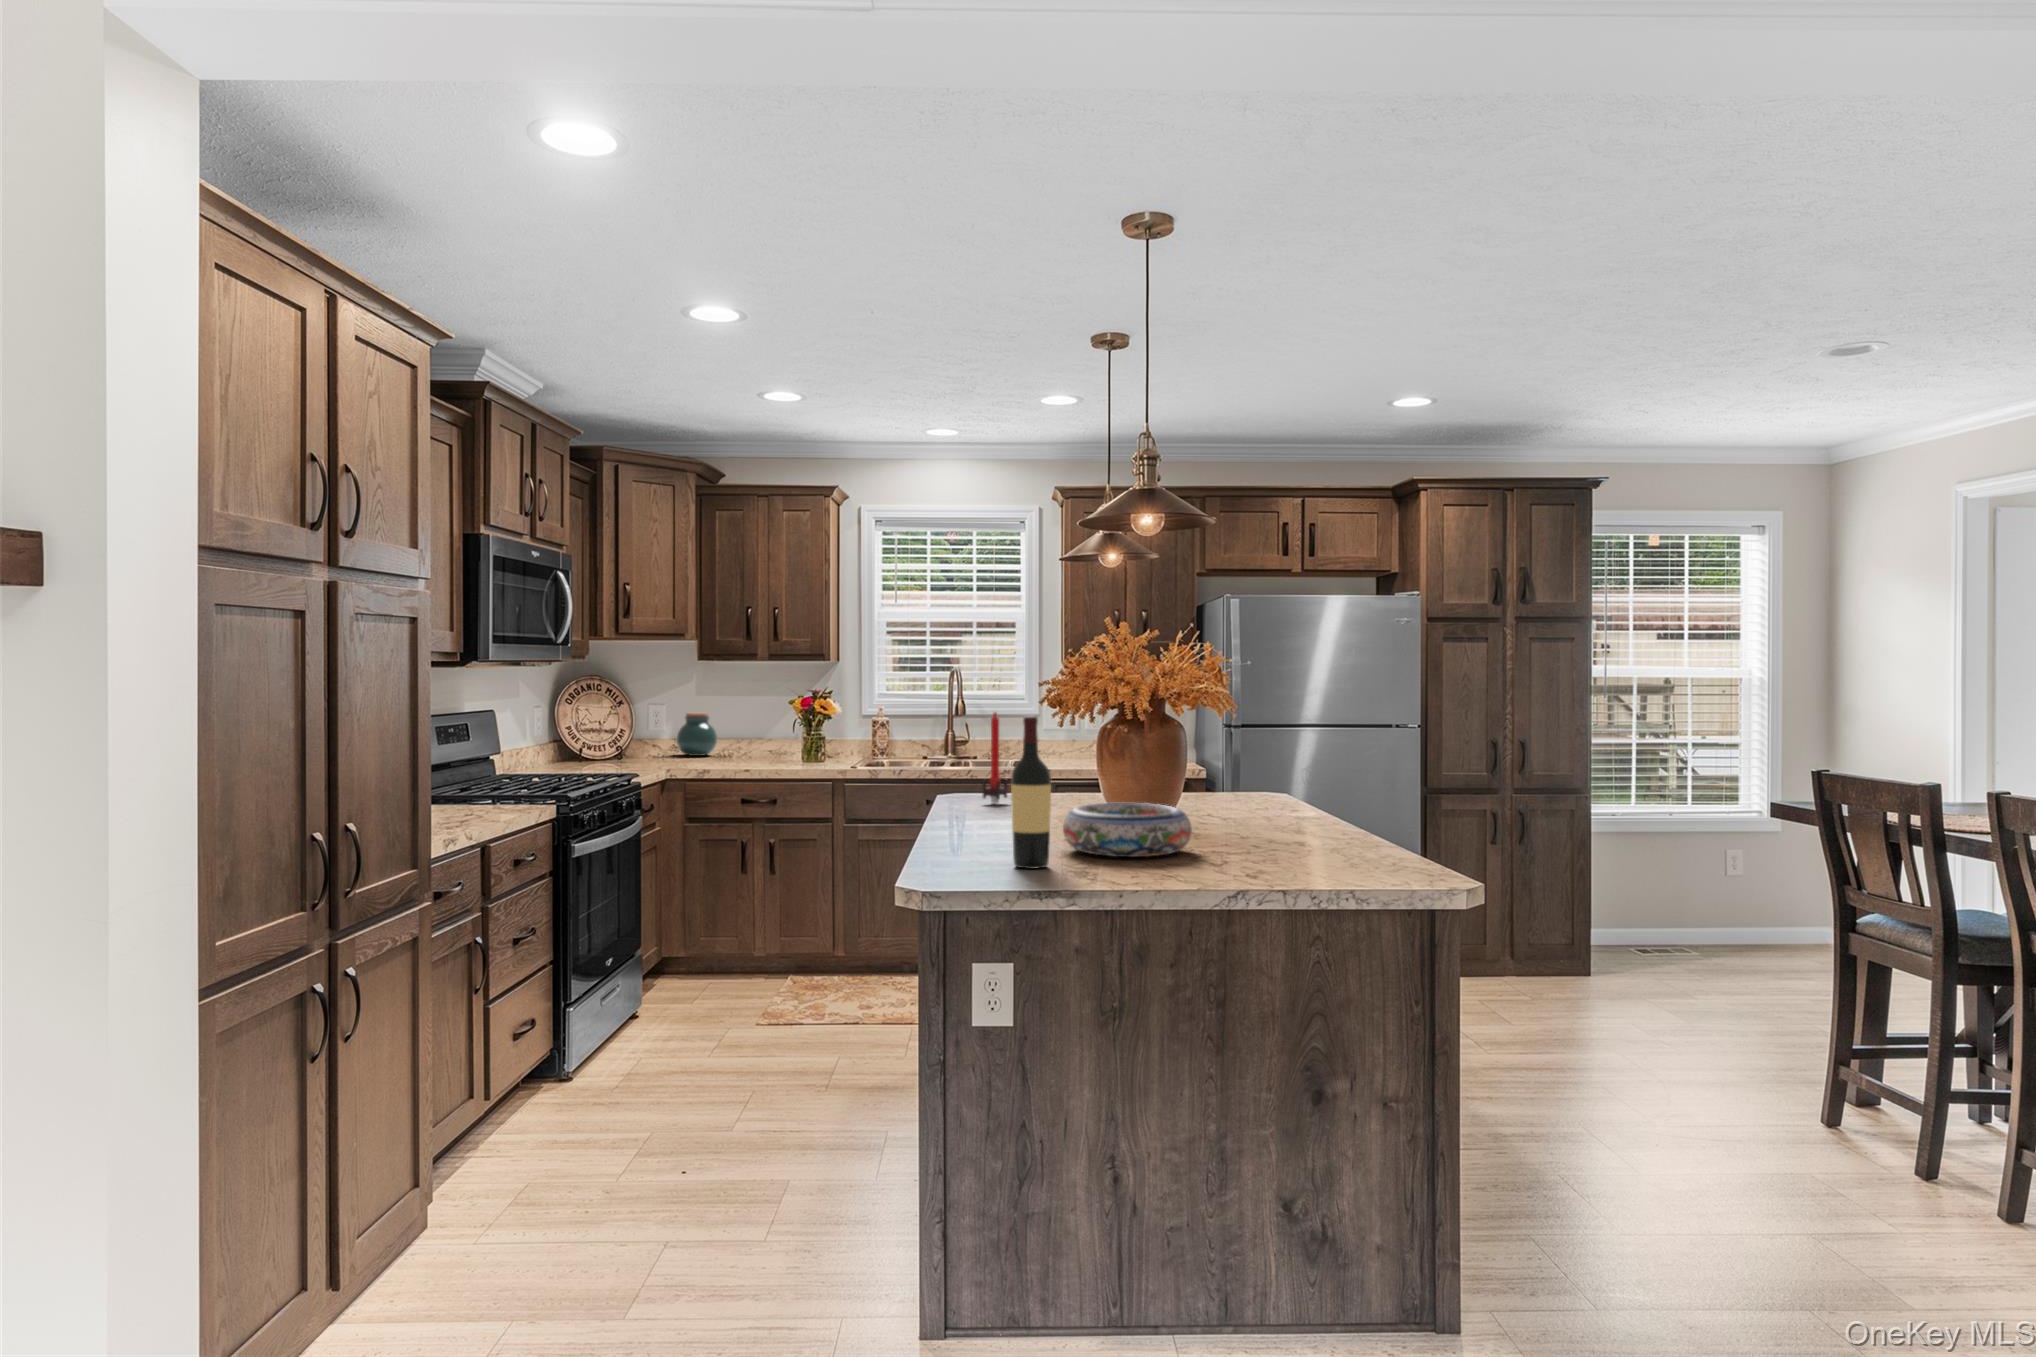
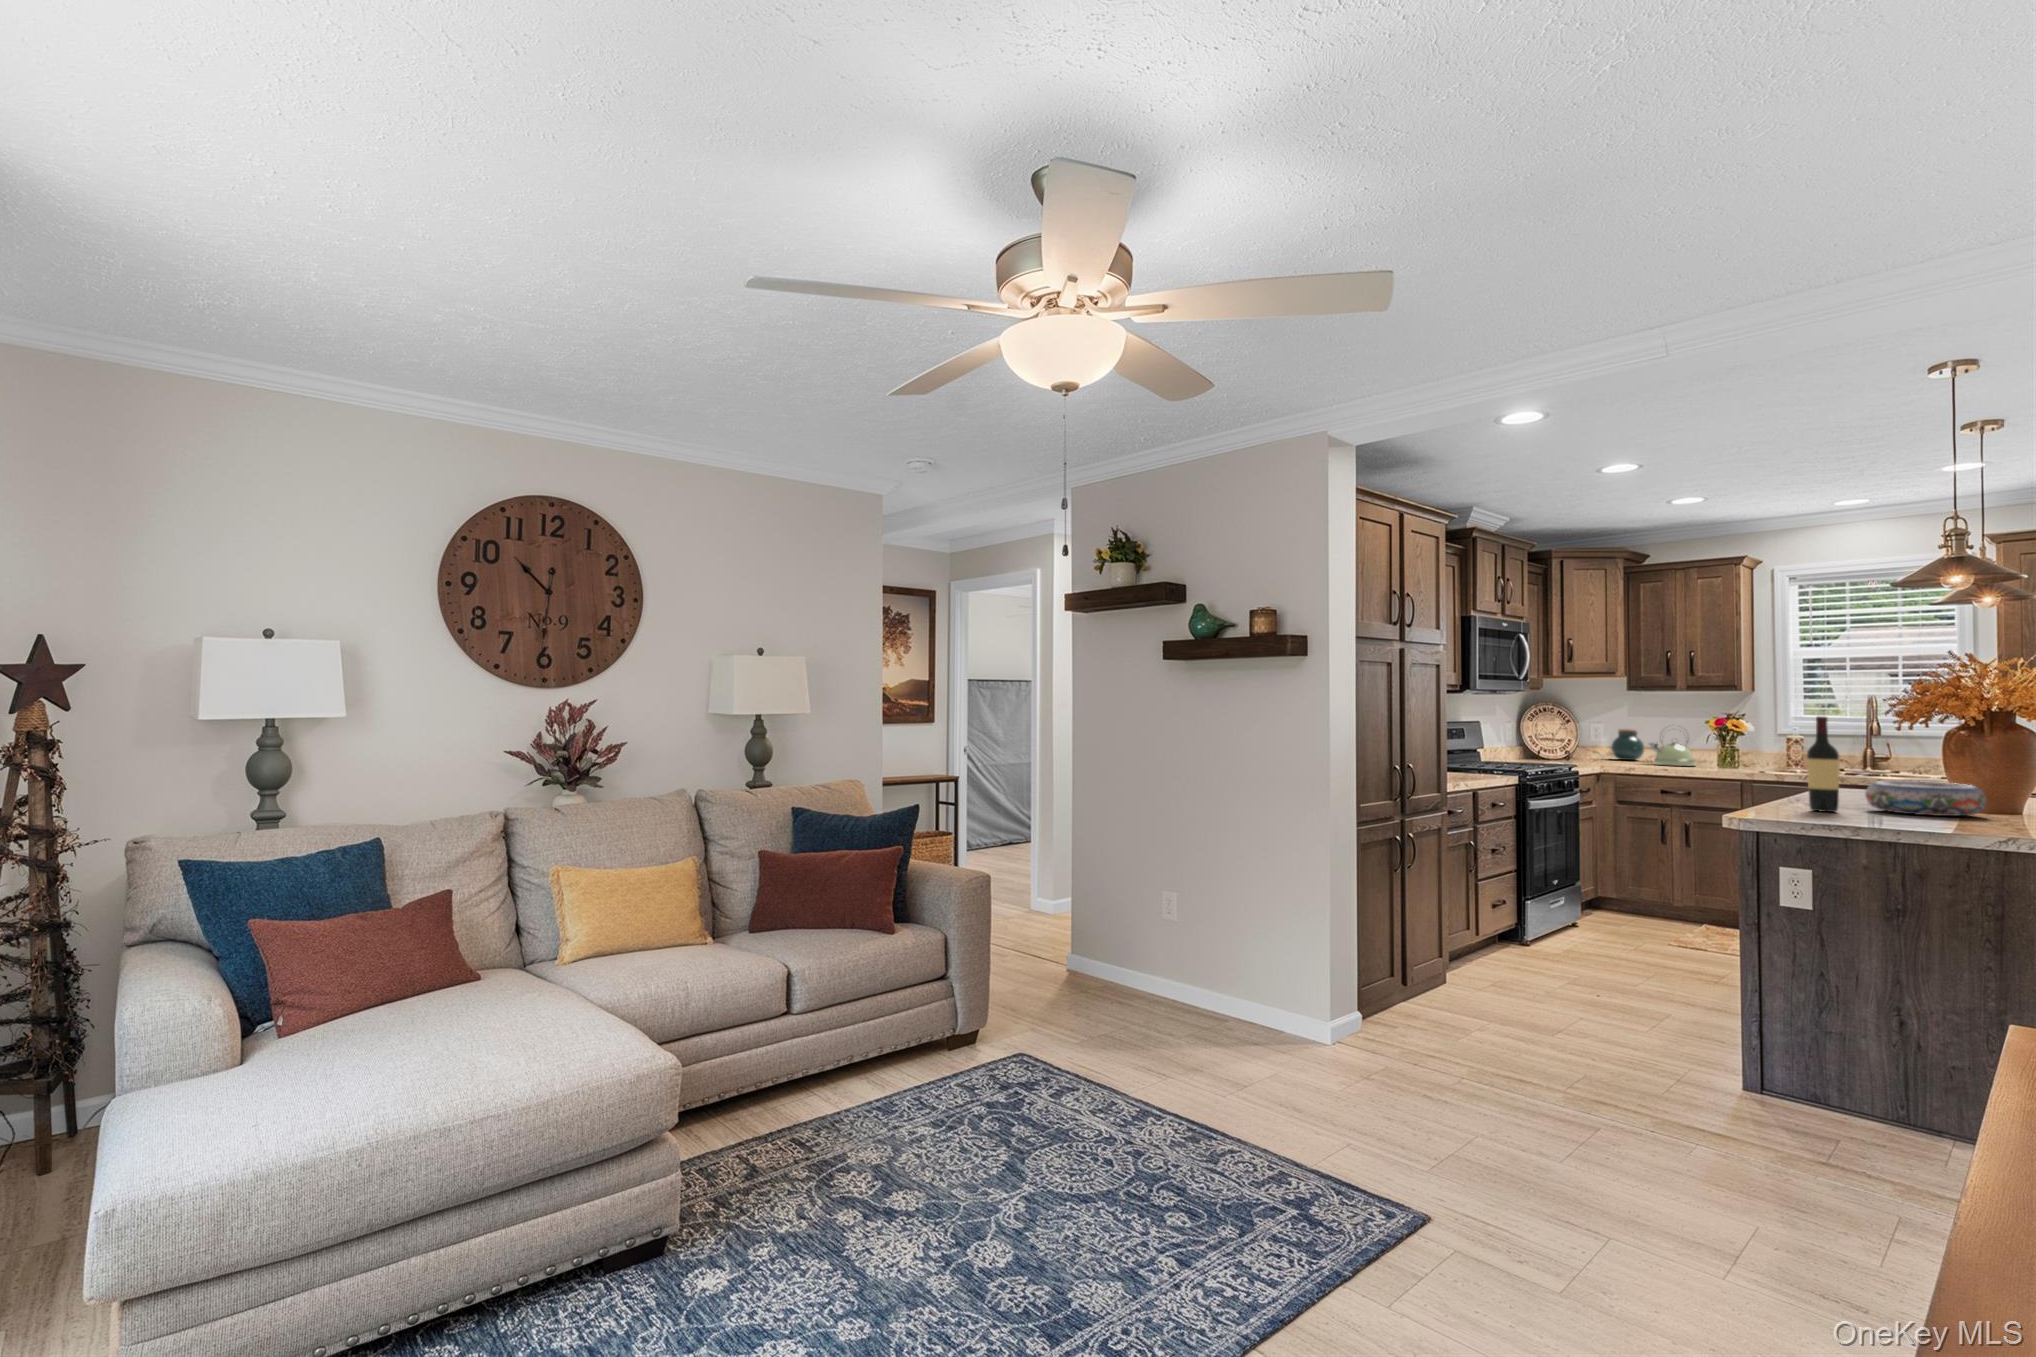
kettle: none [724,706,779,762] -> present [1649,726,1695,766]
candle: present [983,712,1007,804] -> none [1847,725,1873,793]

